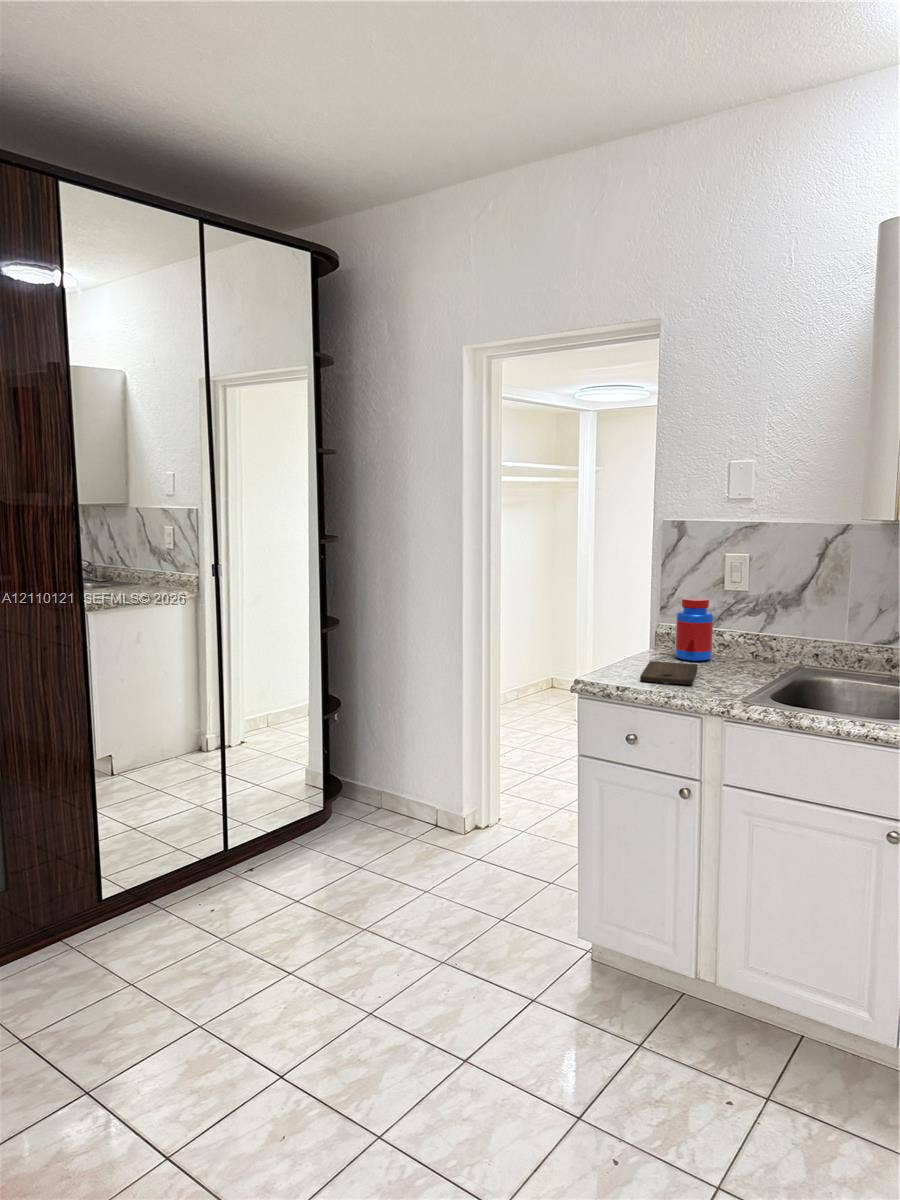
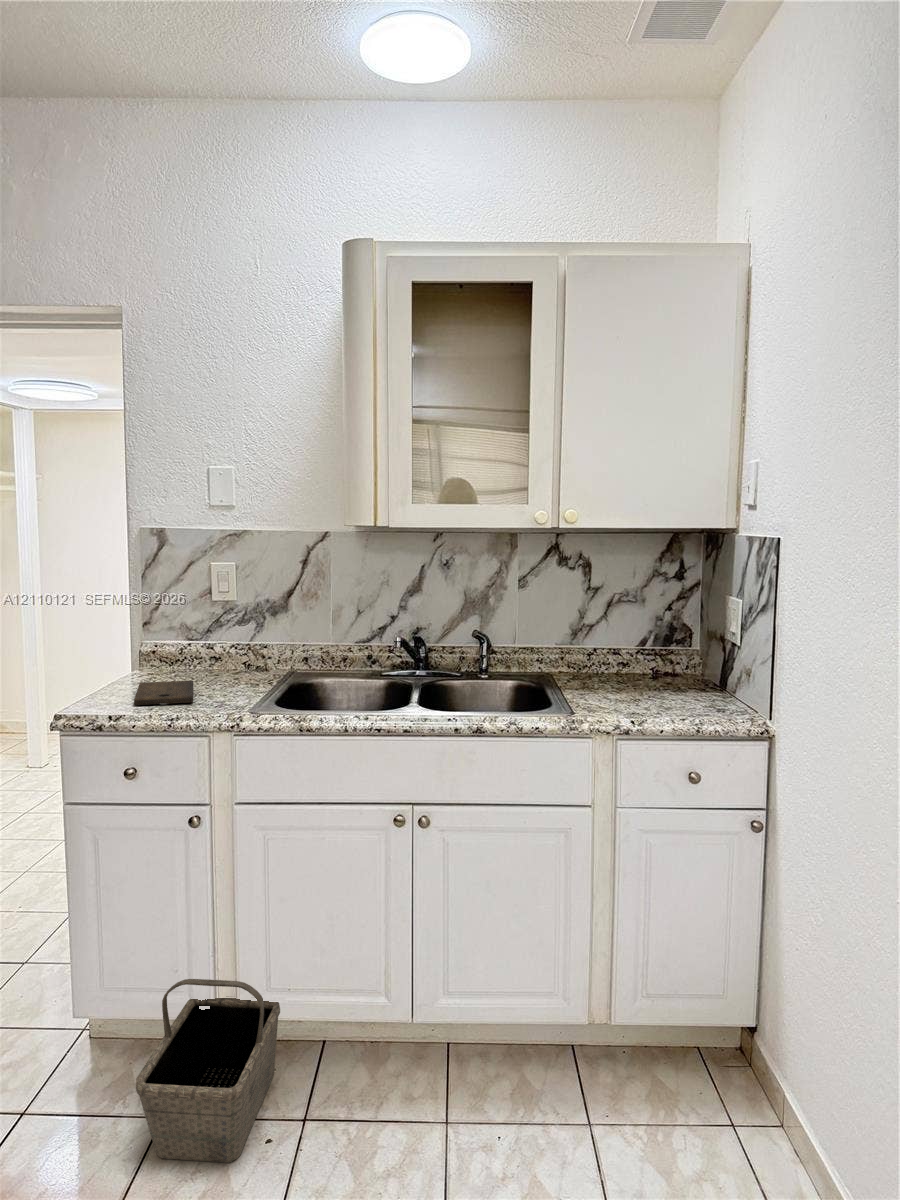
jar: present [675,597,713,661] -> none [164,610,204,678]
basket: none [616,932,754,1105] -> present [136,979,280,1163]

